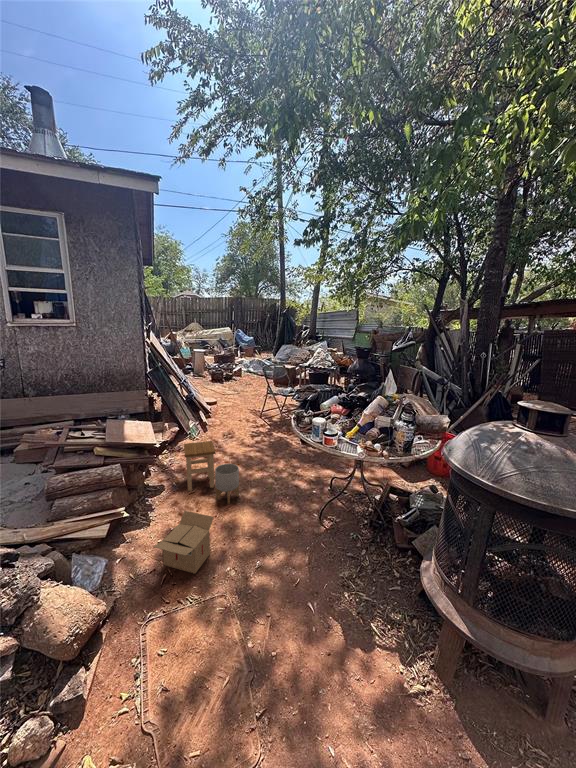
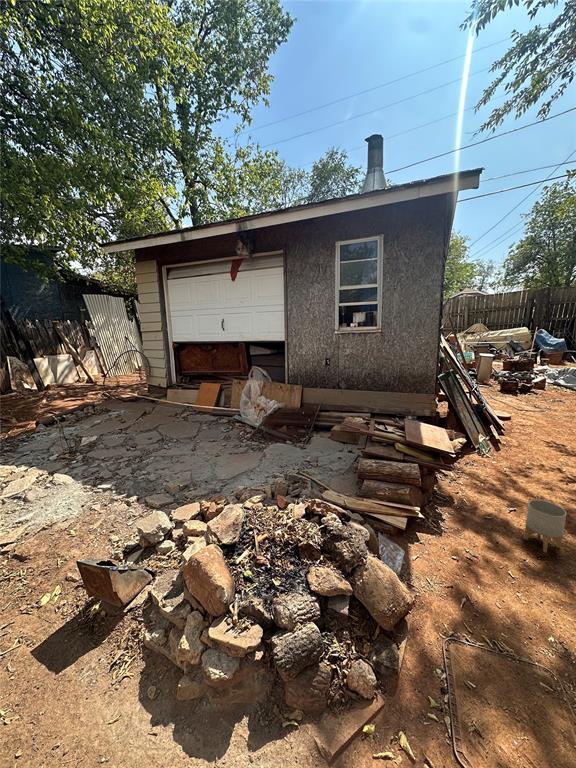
stool: present [184,441,215,491] -> none [481,461,529,522]
cardboard box: present [153,511,214,574] -> none [459,539,536,619]

